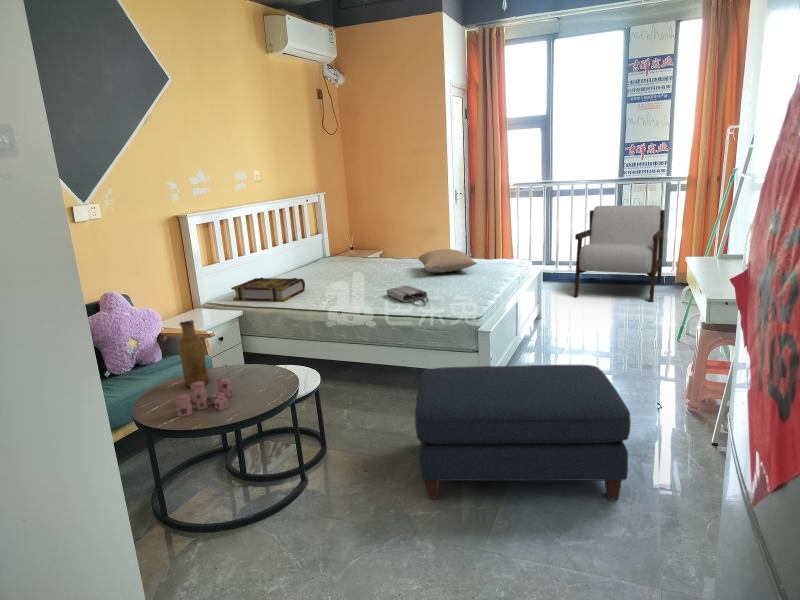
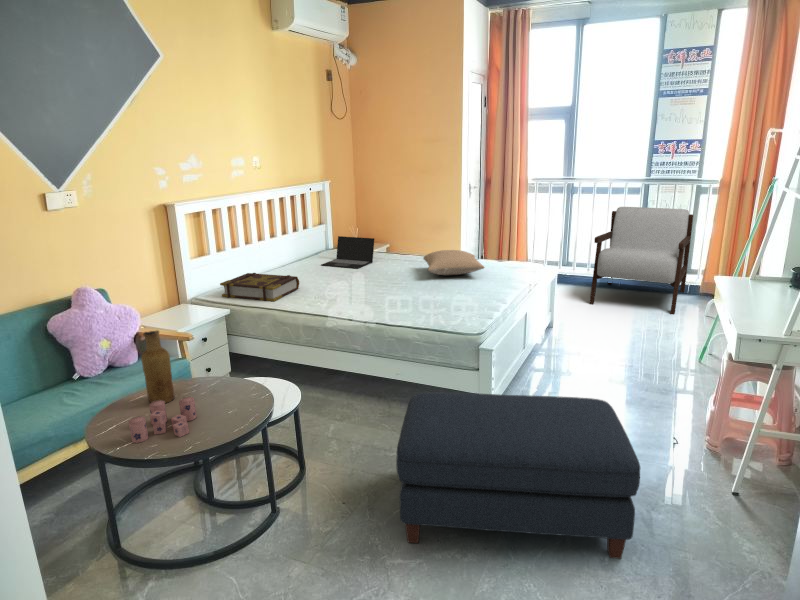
laptop: none [322,243,371,271] -> present [321,236,374,269]
tote bag: present [387,286,428,303] -> none [384,291,427,312]

